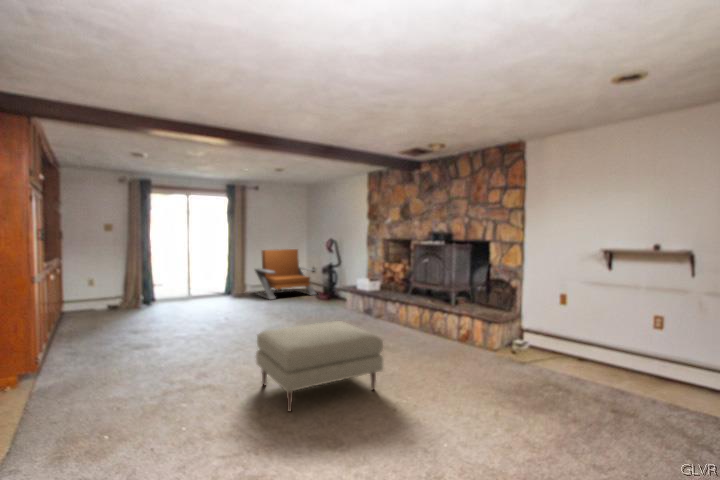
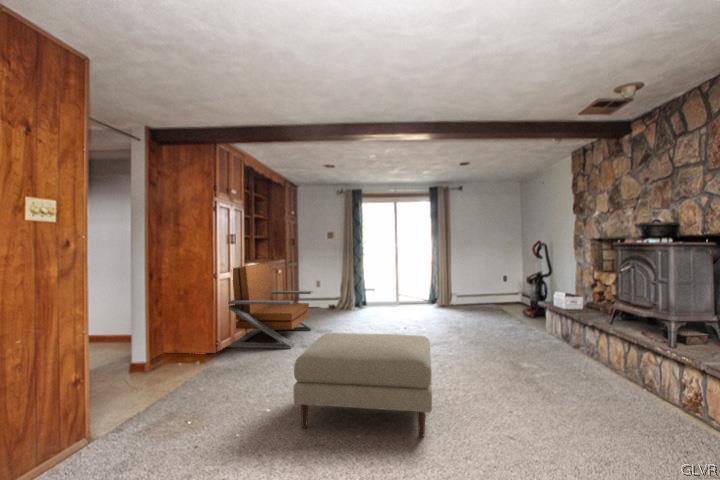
lounge chair: present [255,249,316,299] -> present [227,263,313,349]

